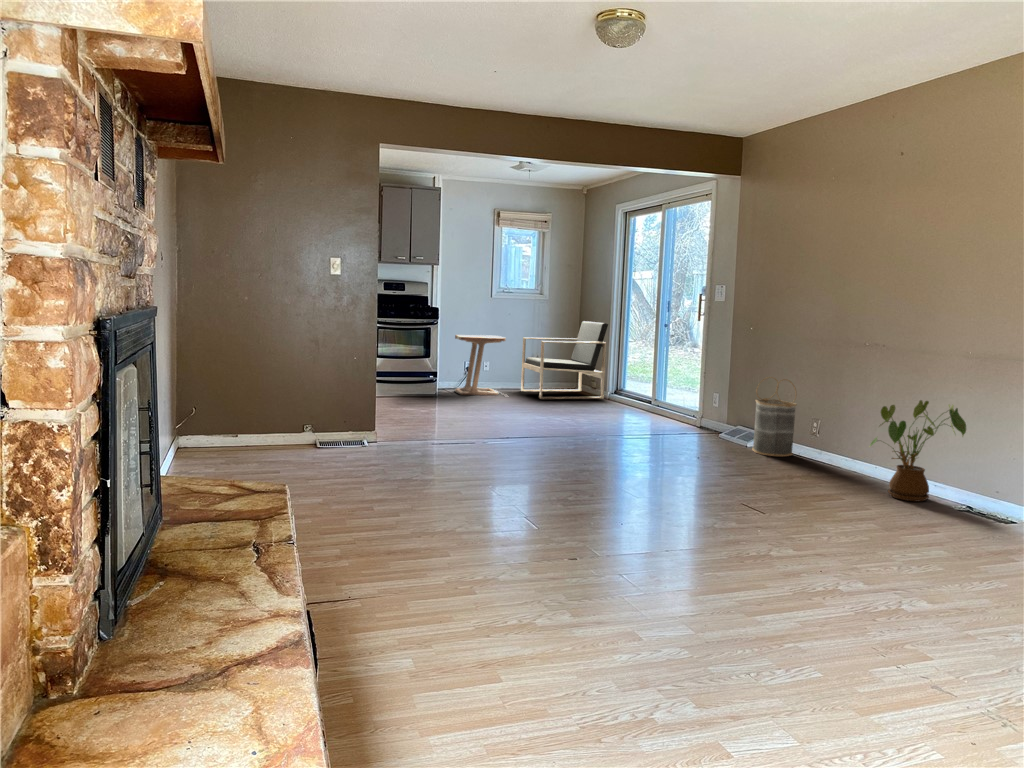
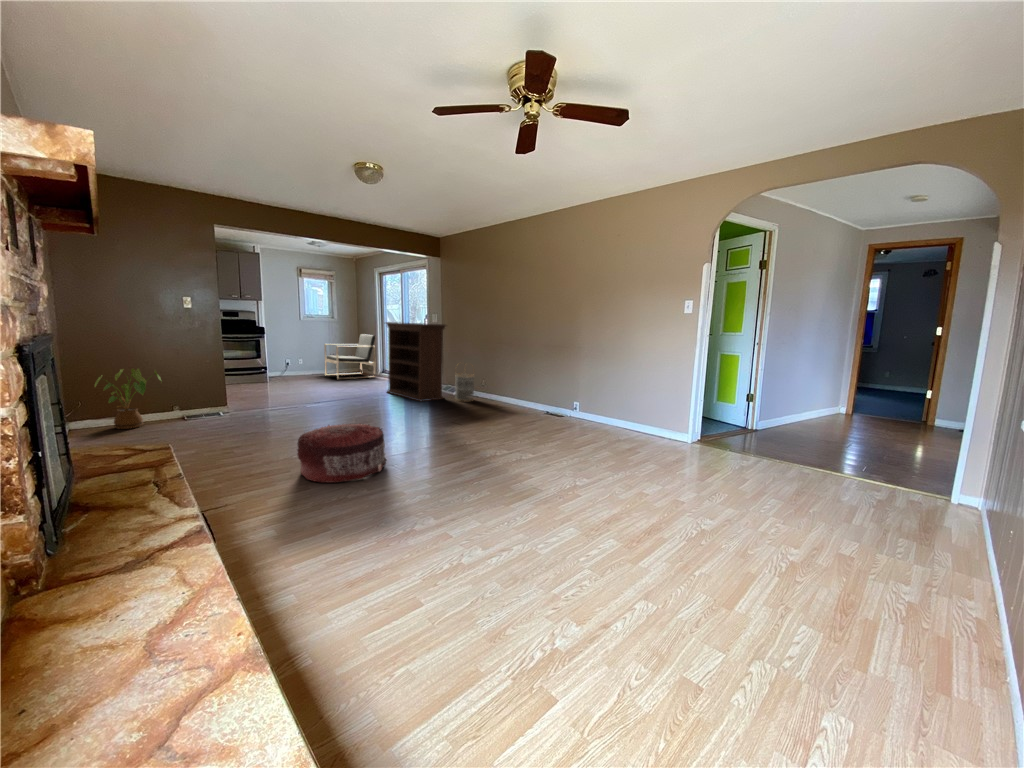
bookshelf: none [620,298,745,450] -> present [386,322,446,401]
side table: present [455,335,506,395] -> none [279,343,317,379]
house plant: present [870,400,966,502] -> present [95,369,161,429]
pouf: none [463,477,615,587] -> present [297,423,387,483]

